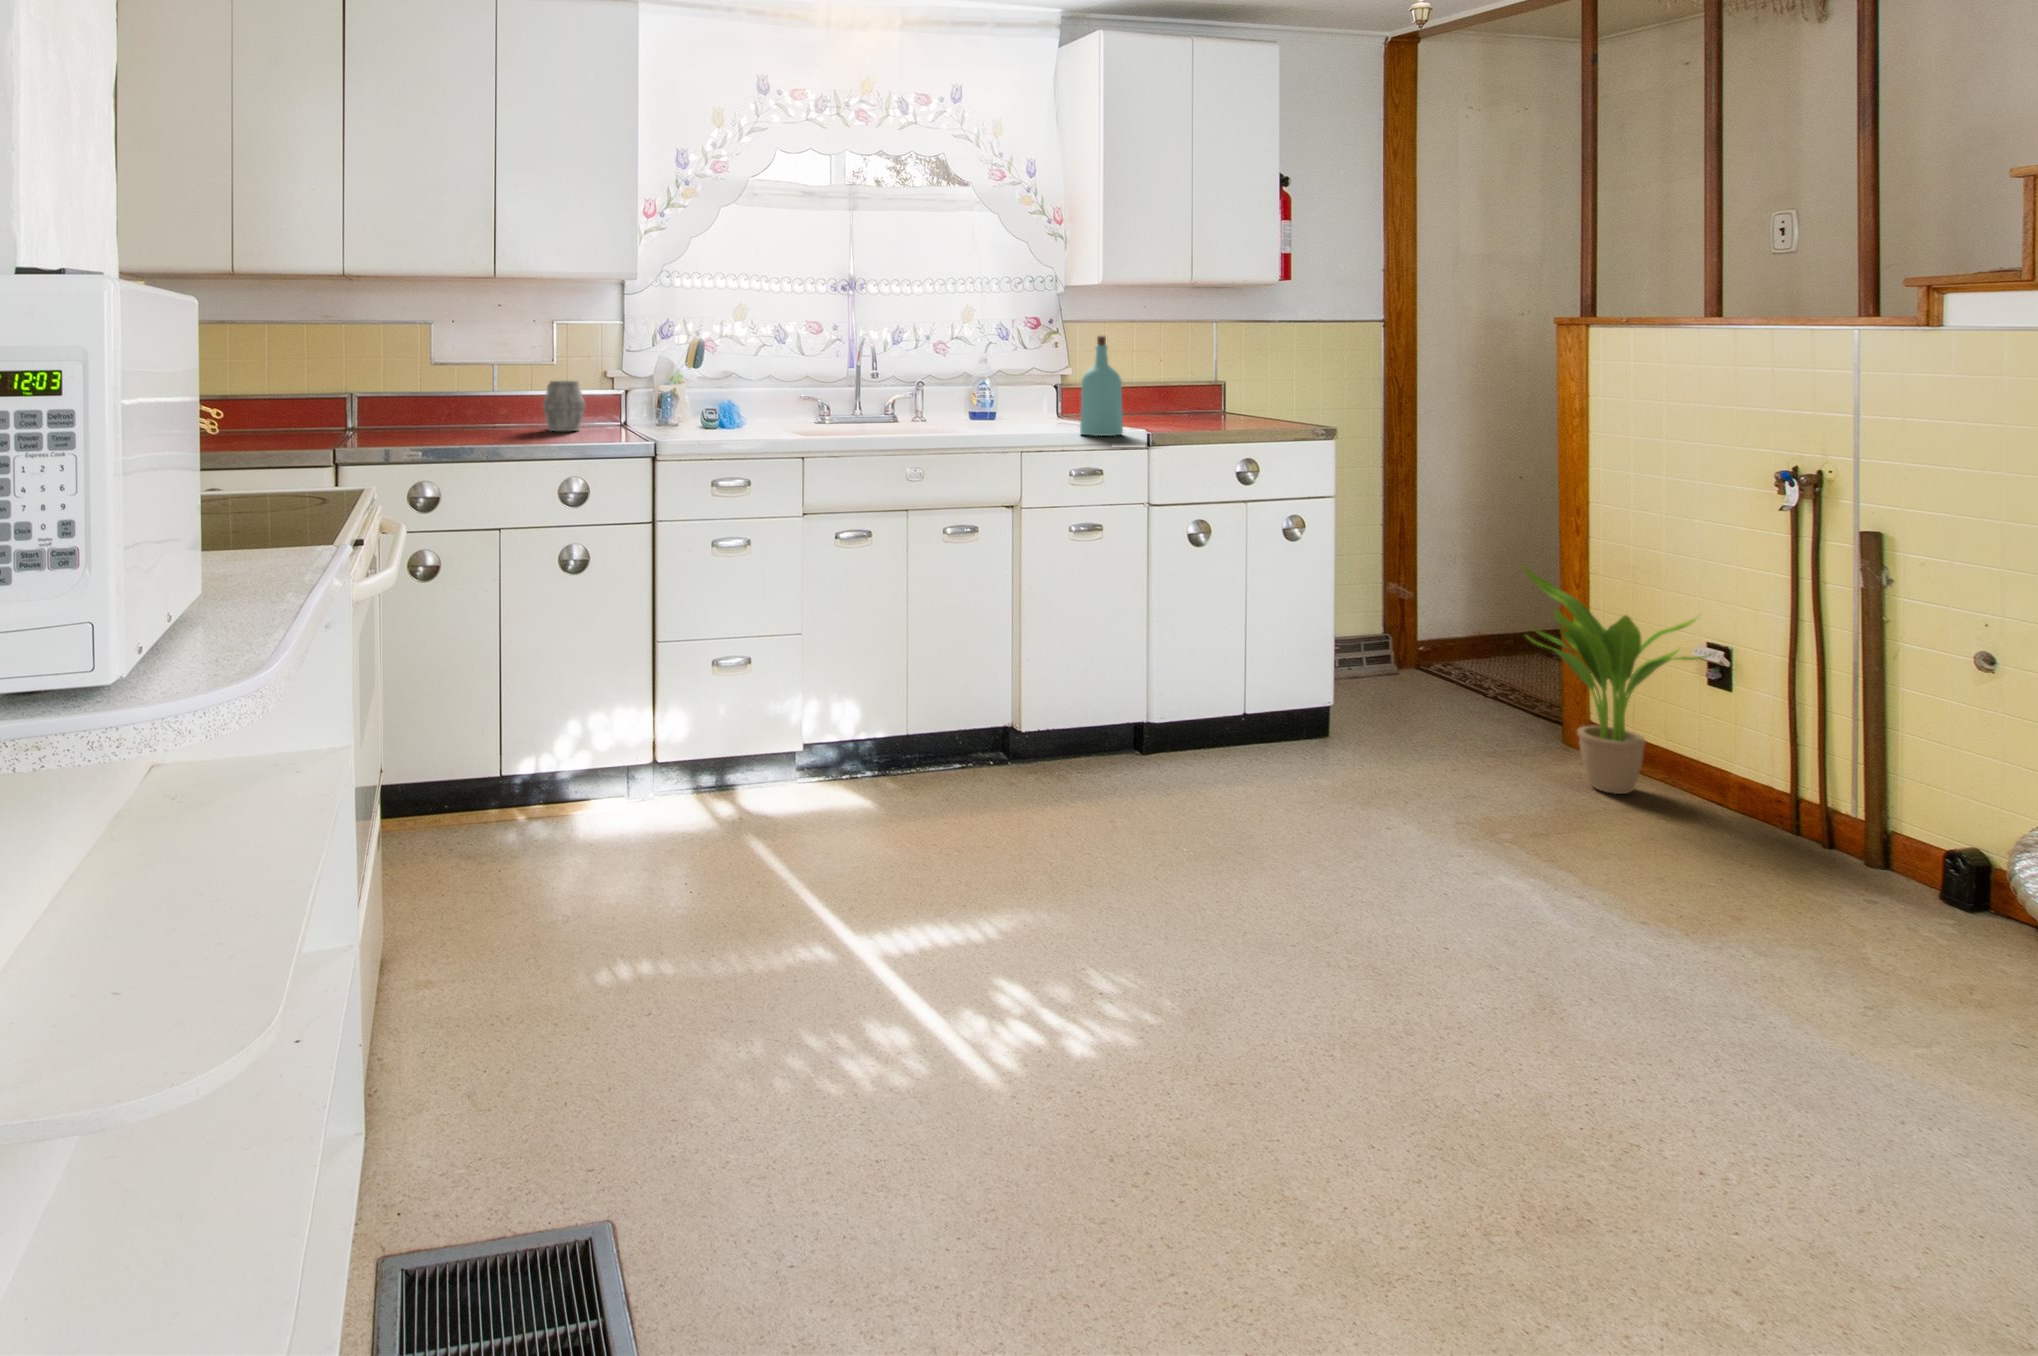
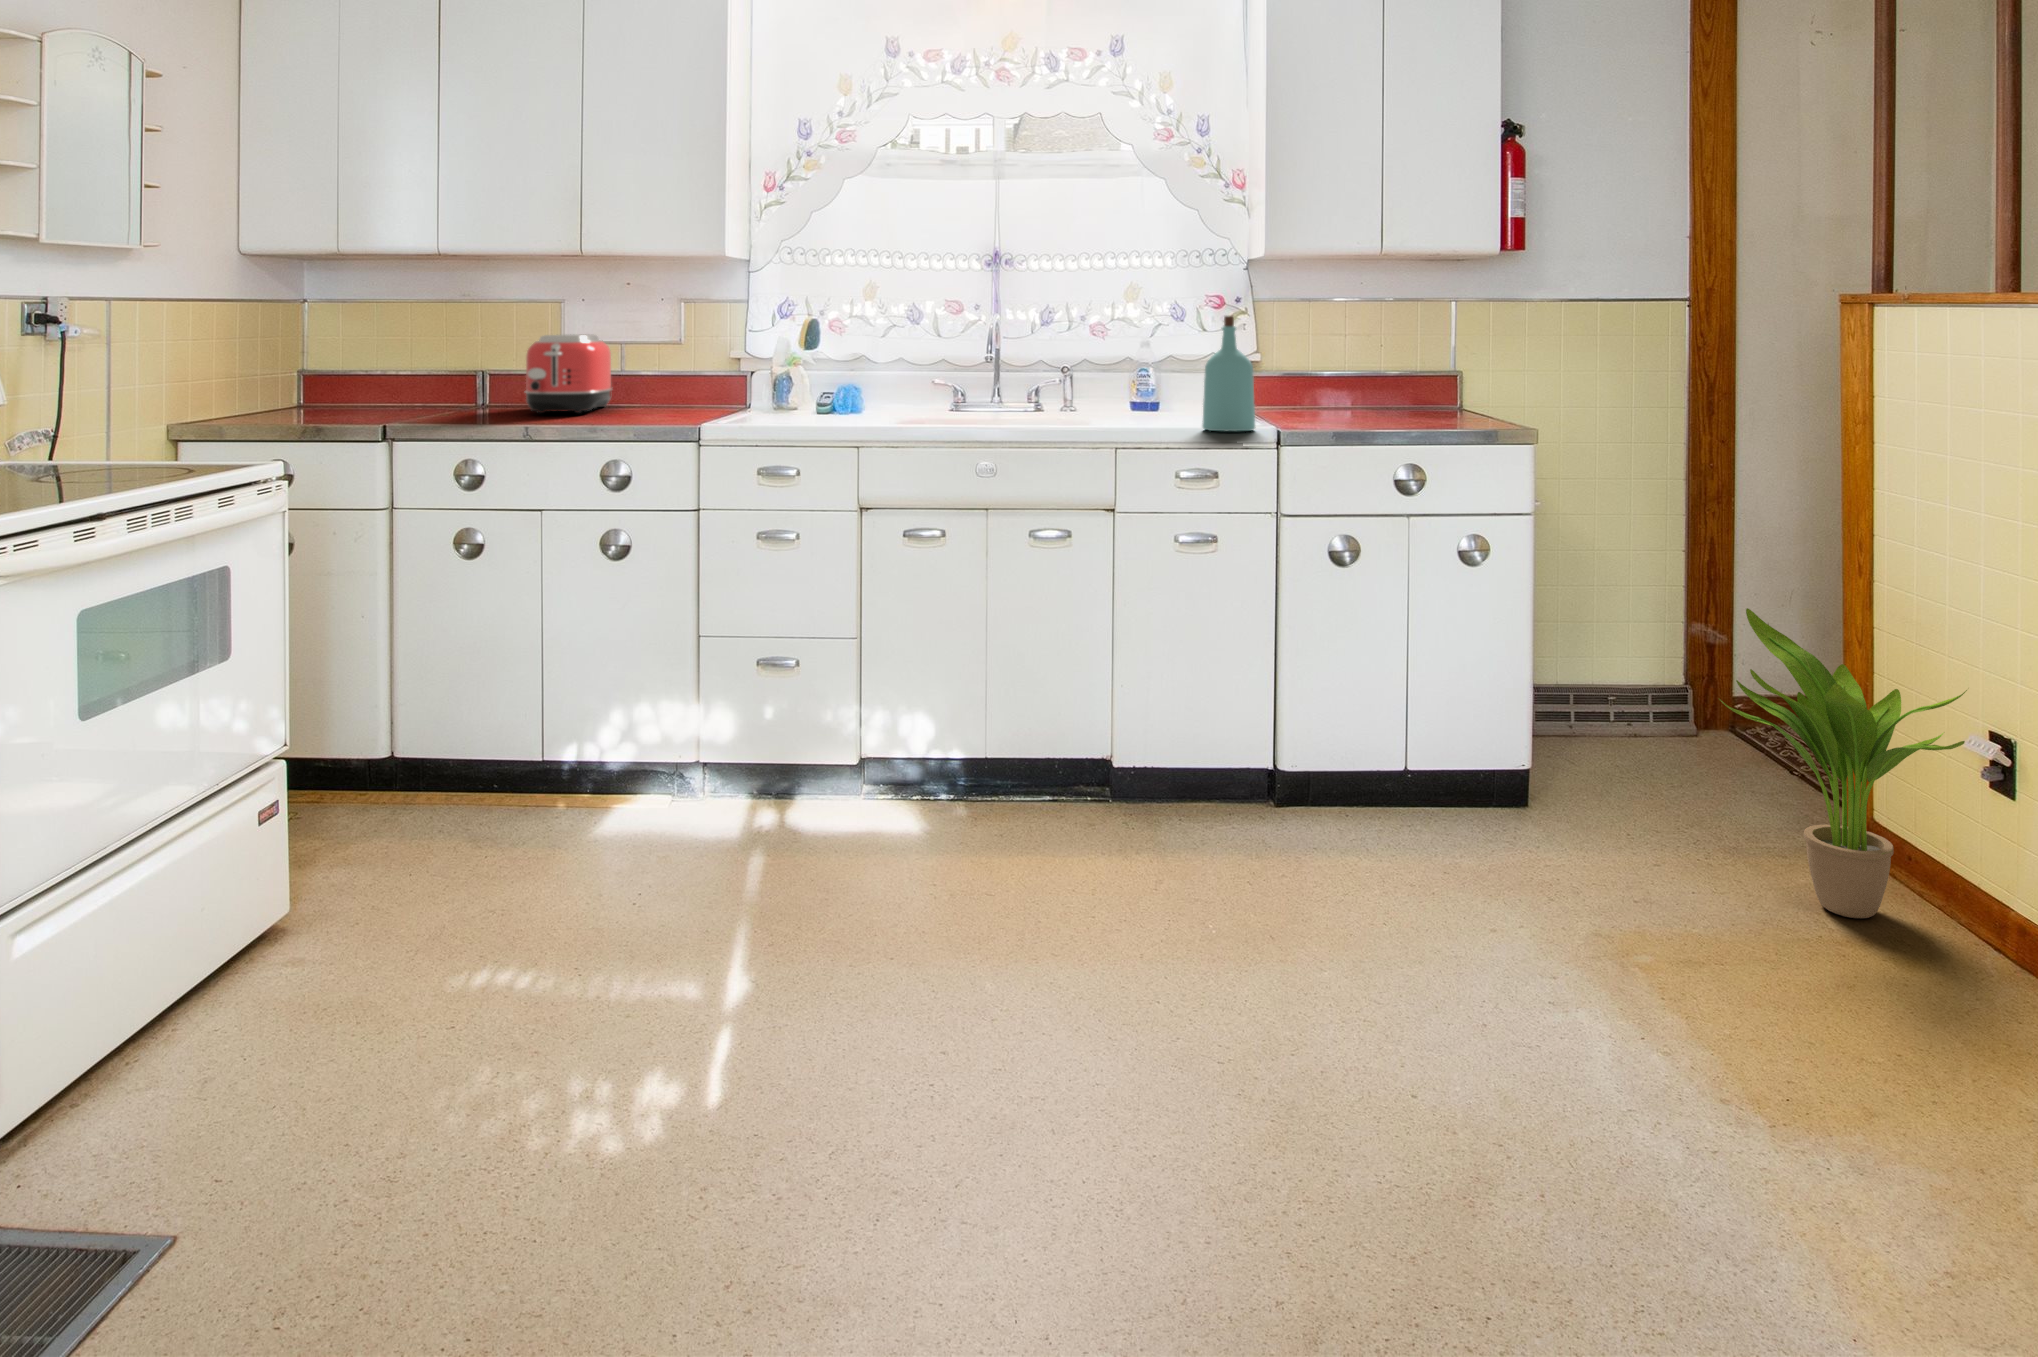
toaster: none [411,355,489,433] -> present [525,335,611,413]
mug: present [543,381,585,431] -> none [652,362,695,414]

